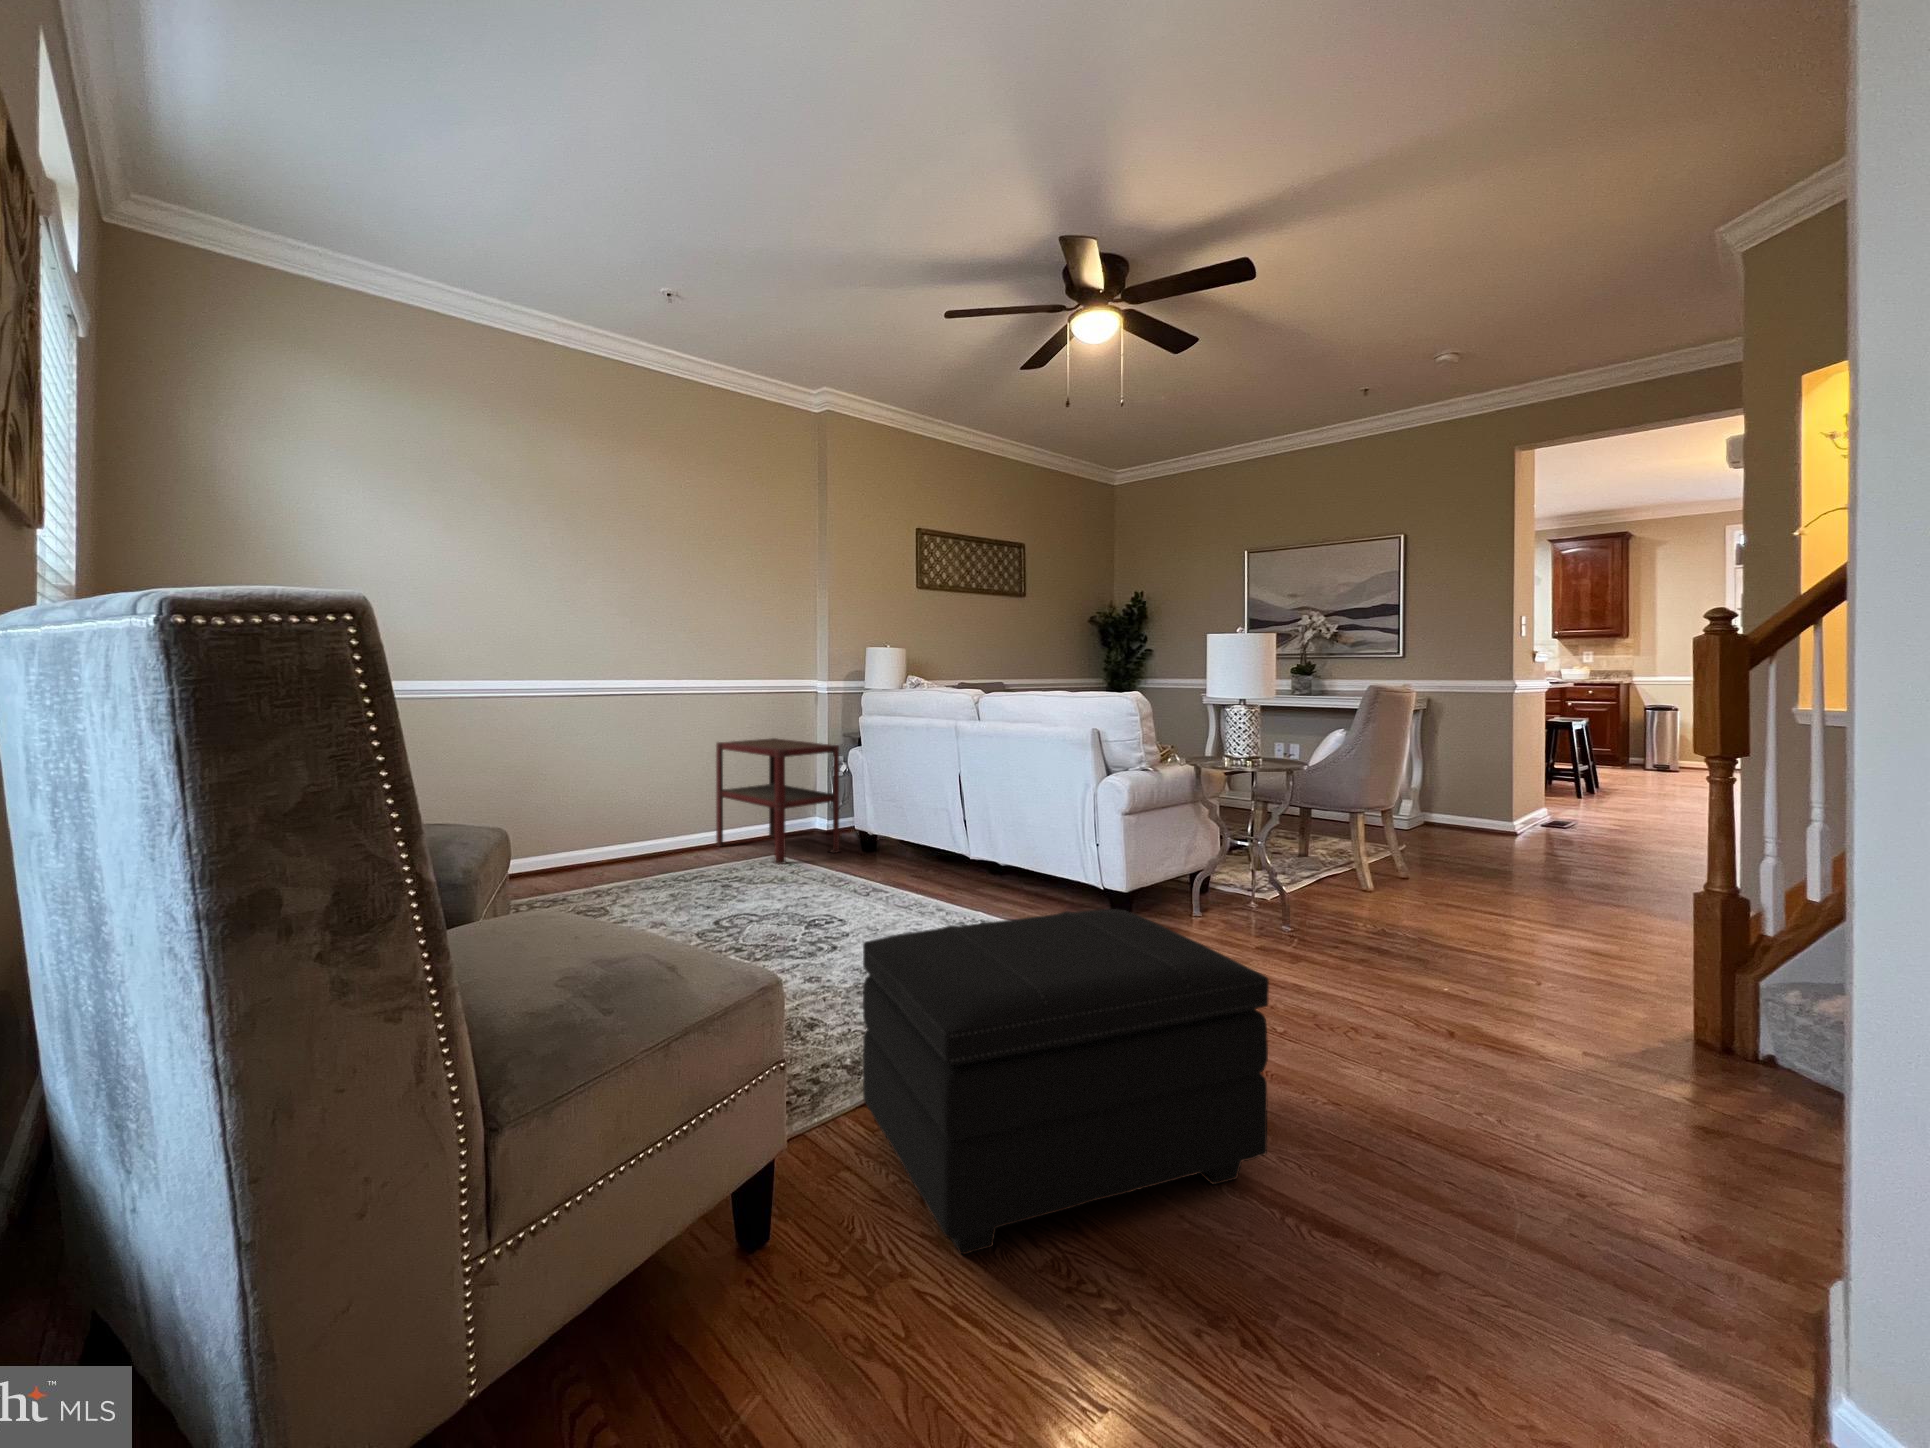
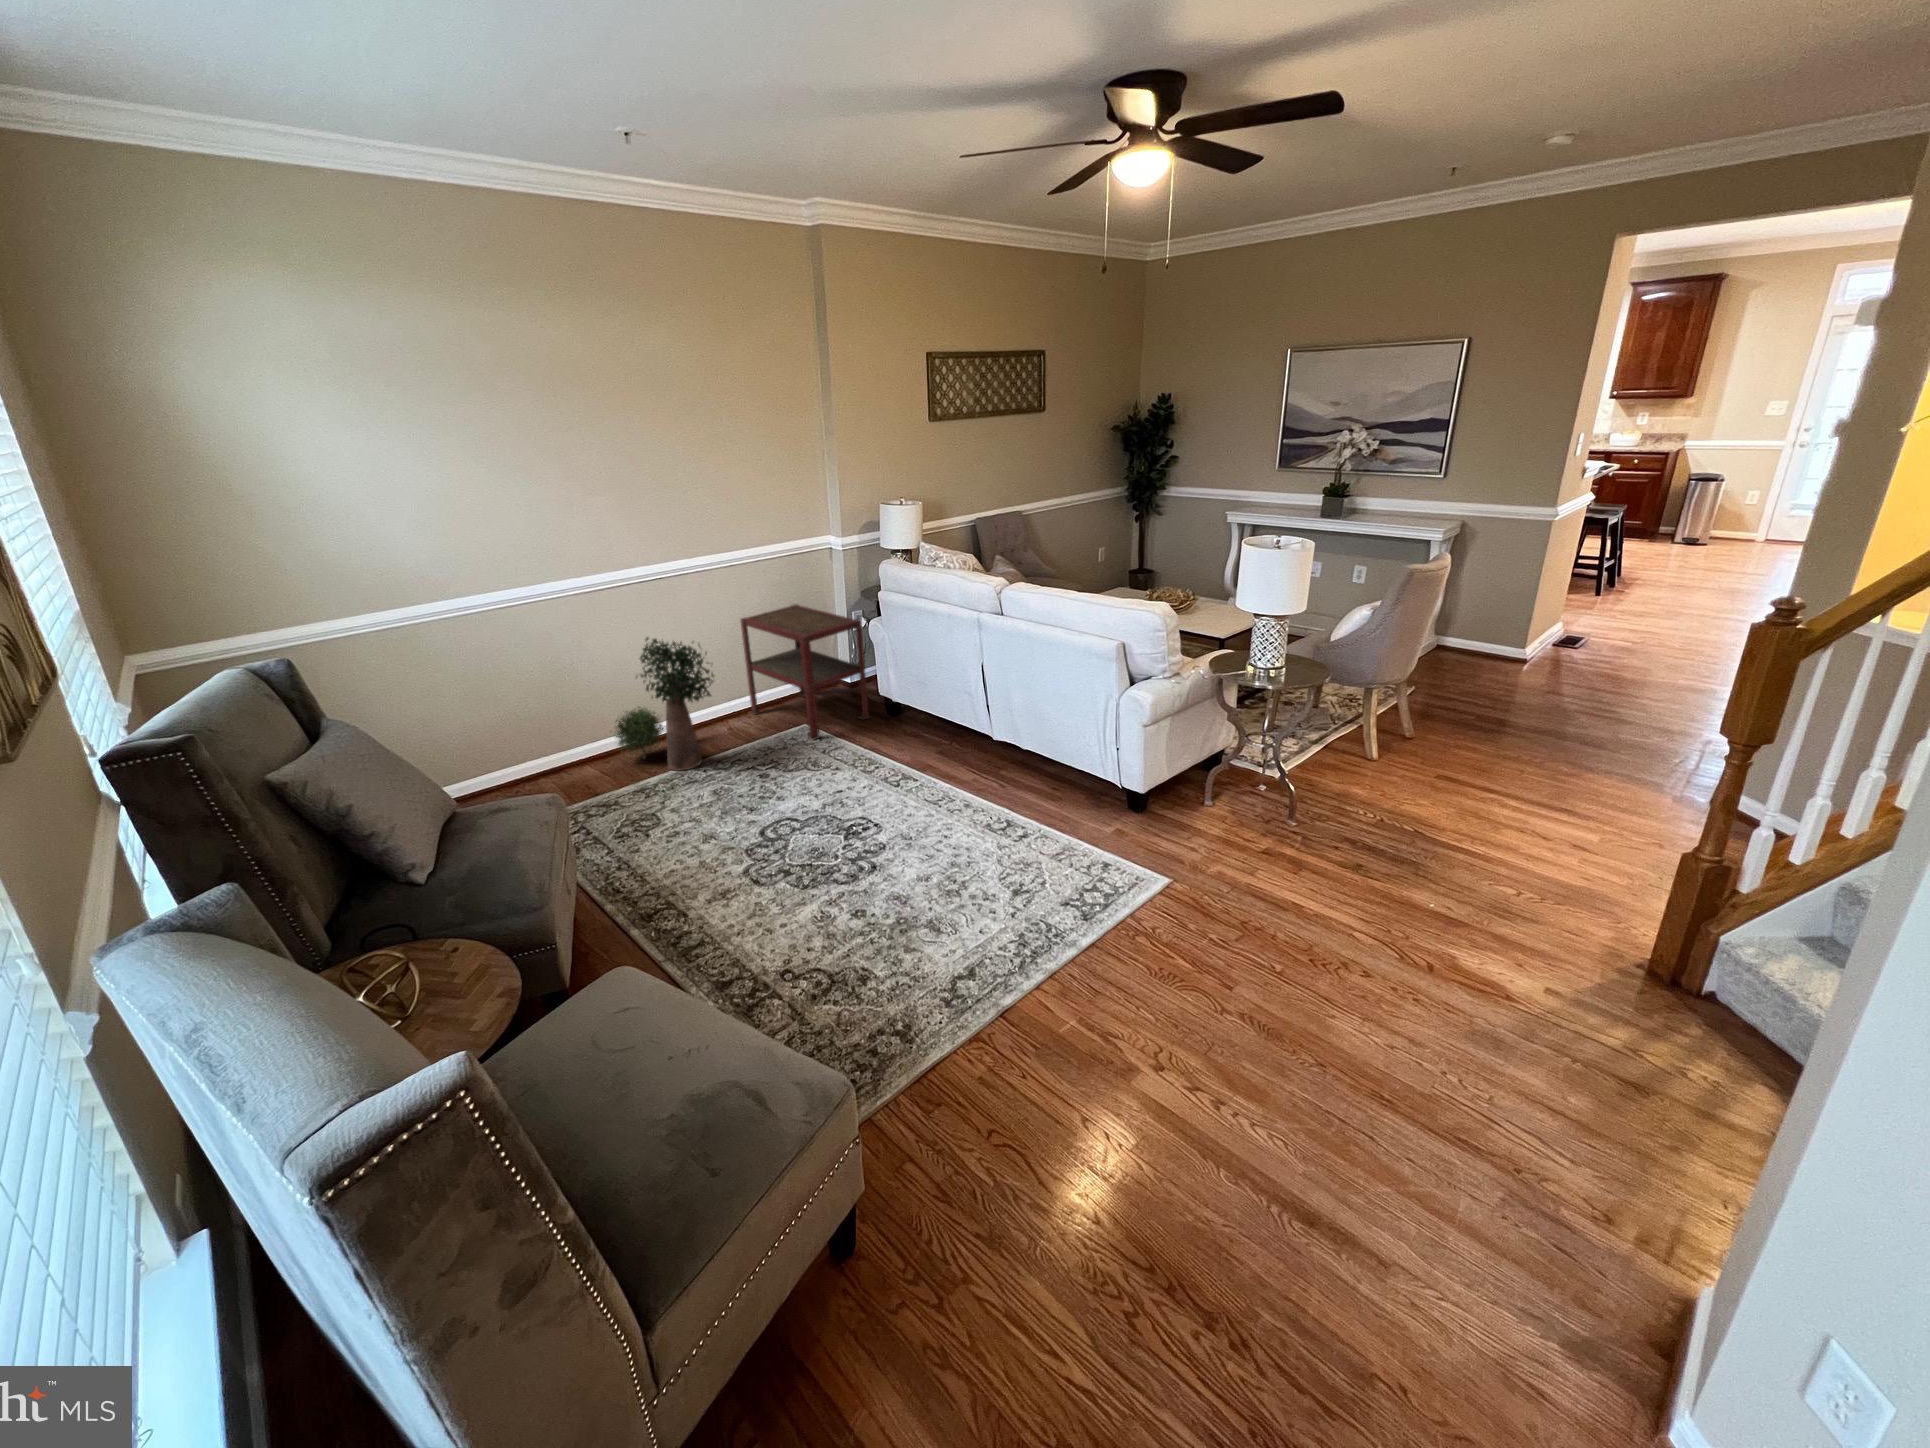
potted plant: none [564,736,683,879] -> present [615,637,714,771]
footstool: present [863,909,1269,1254] -> none [913,914,1274,1261]

